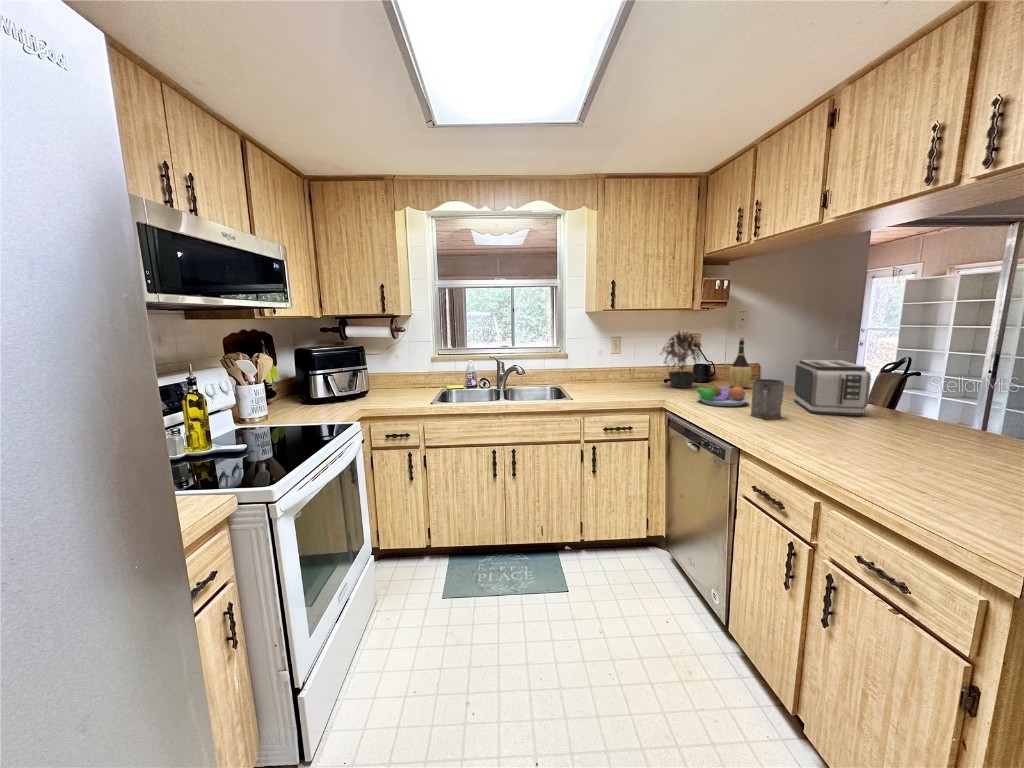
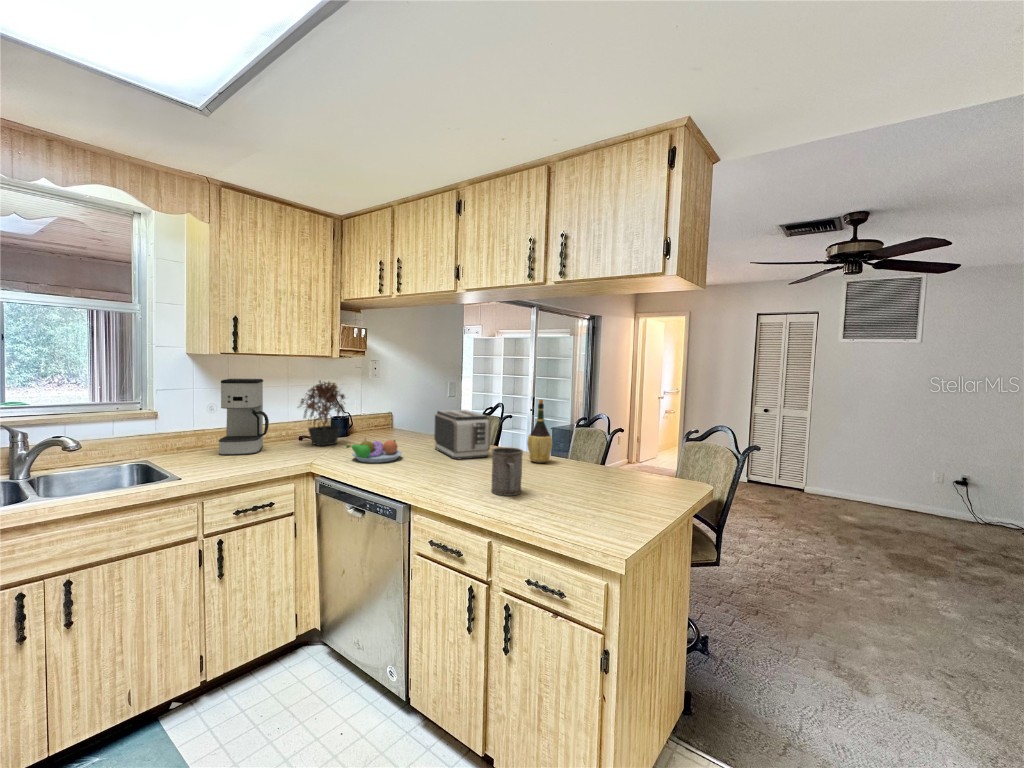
coffee maker: none [601,330,636,389] -> present [219,379,269,455]
wine bottle: present [729,338,752,388] -> present [527,400,552,463]
mug: present [751,379,784,419] -> present [491,447,523,495]

